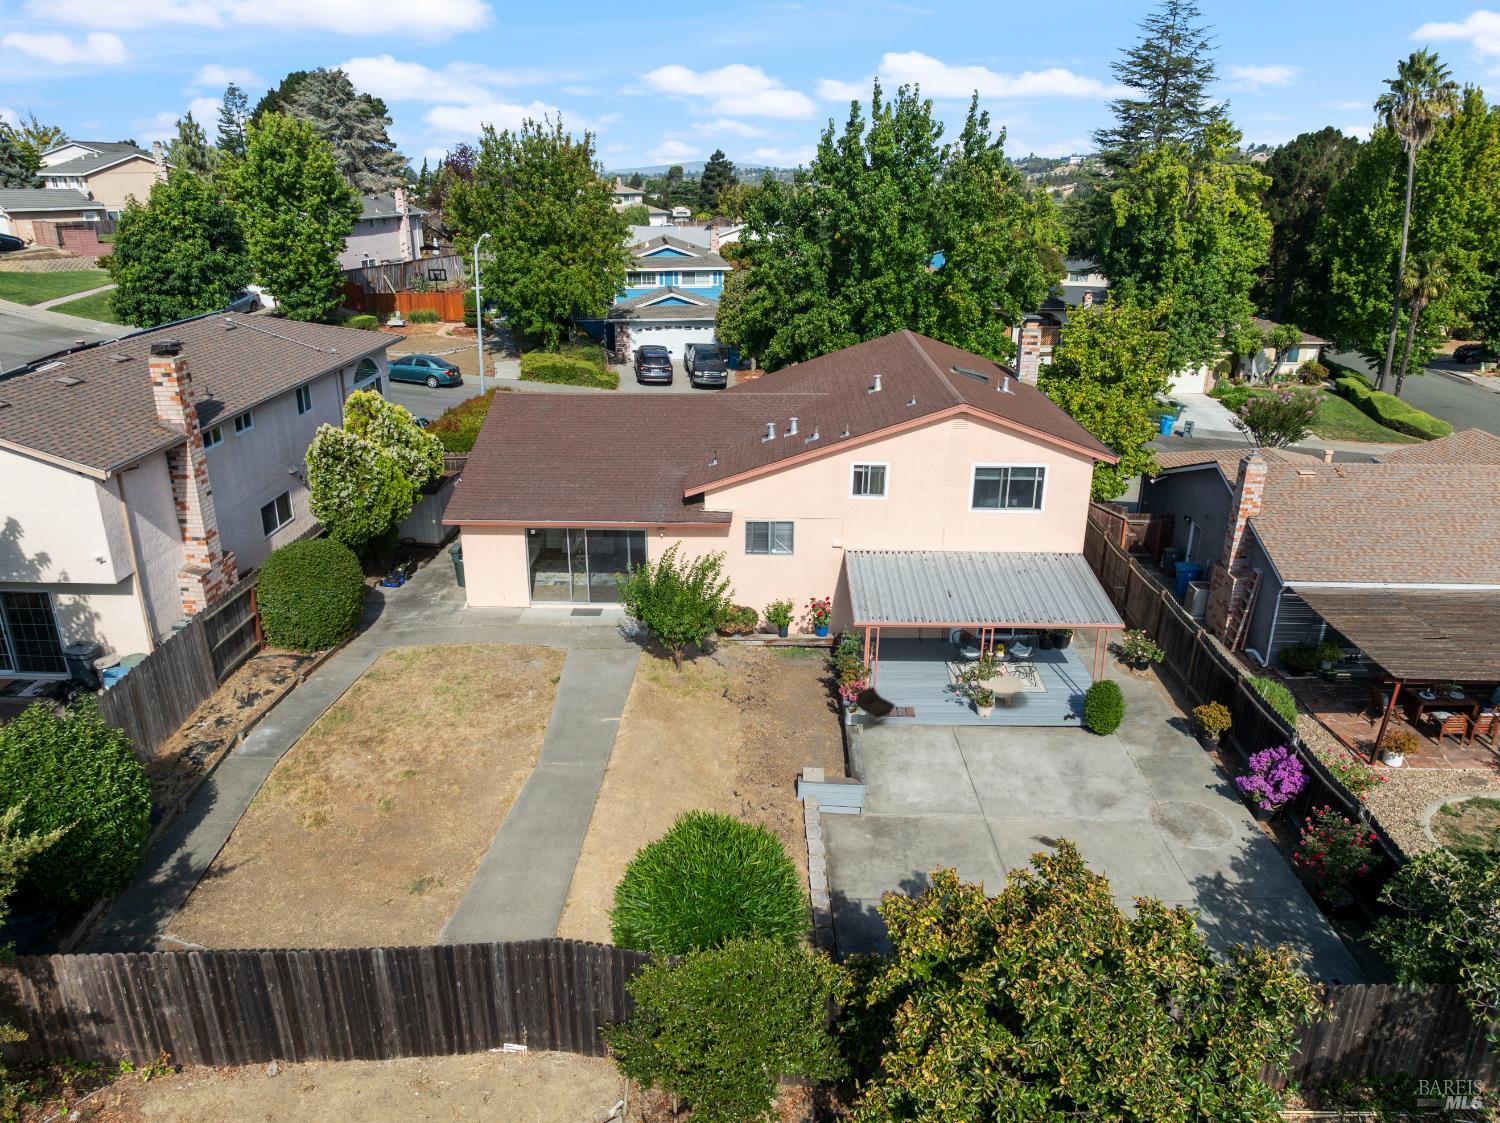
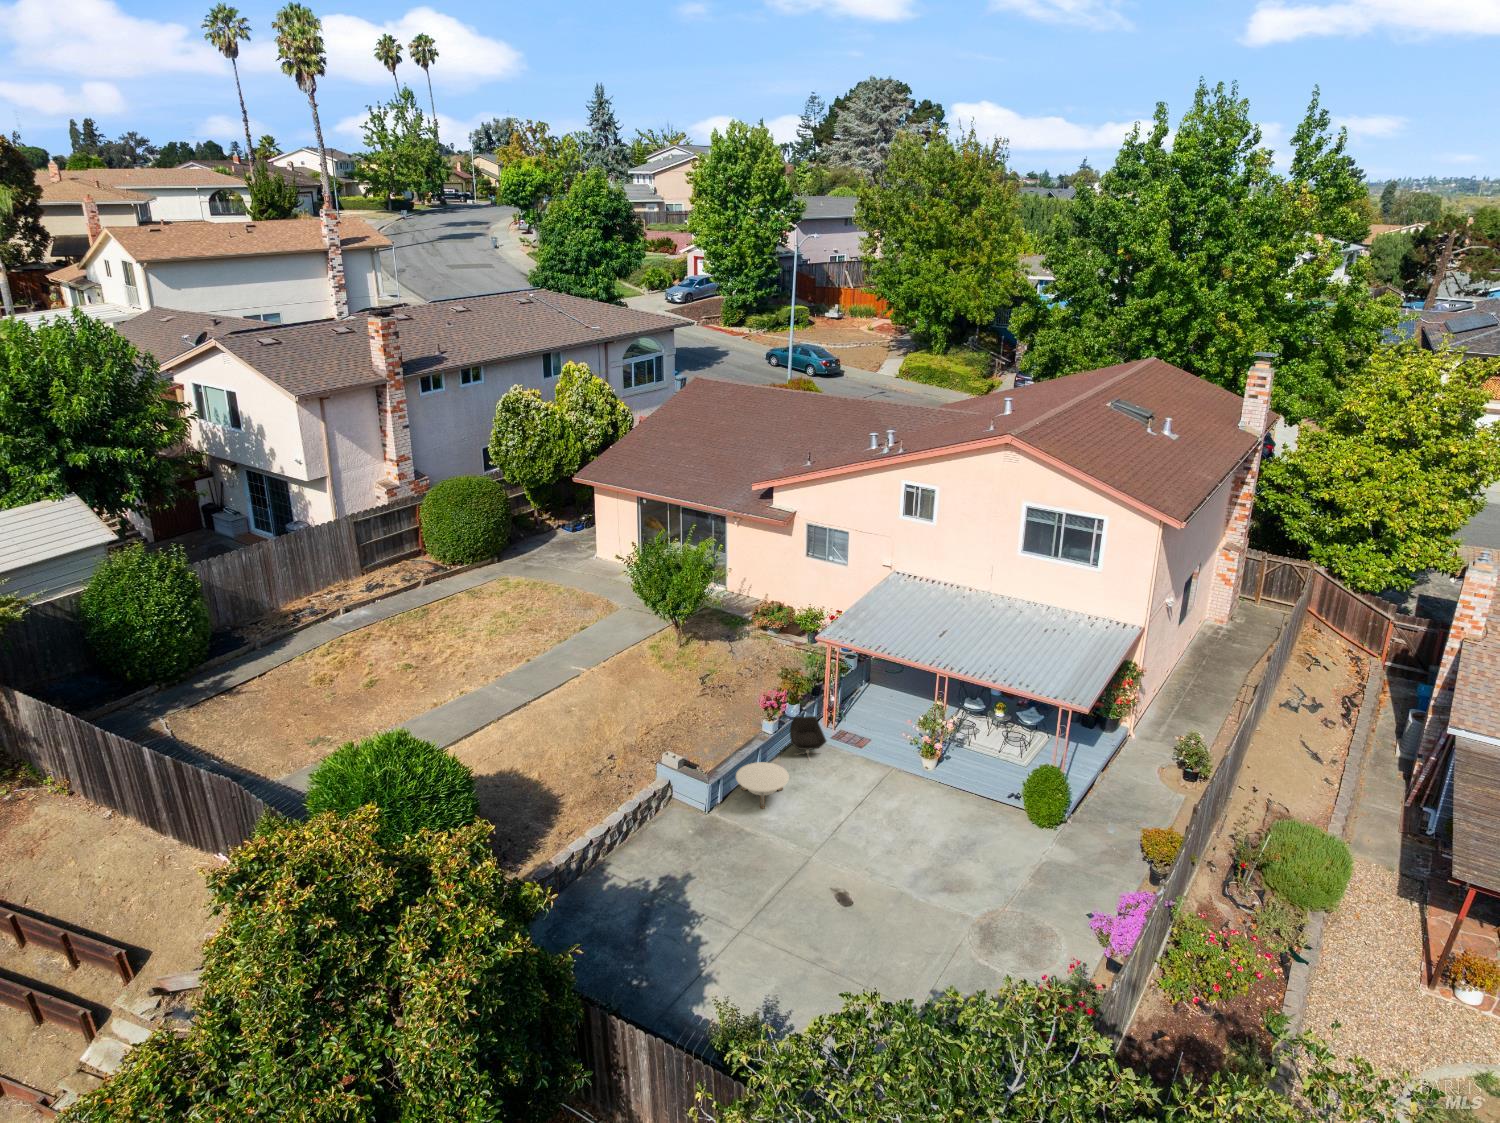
round table: present [979,673,1024,708] -> present [736,762,789,809]

